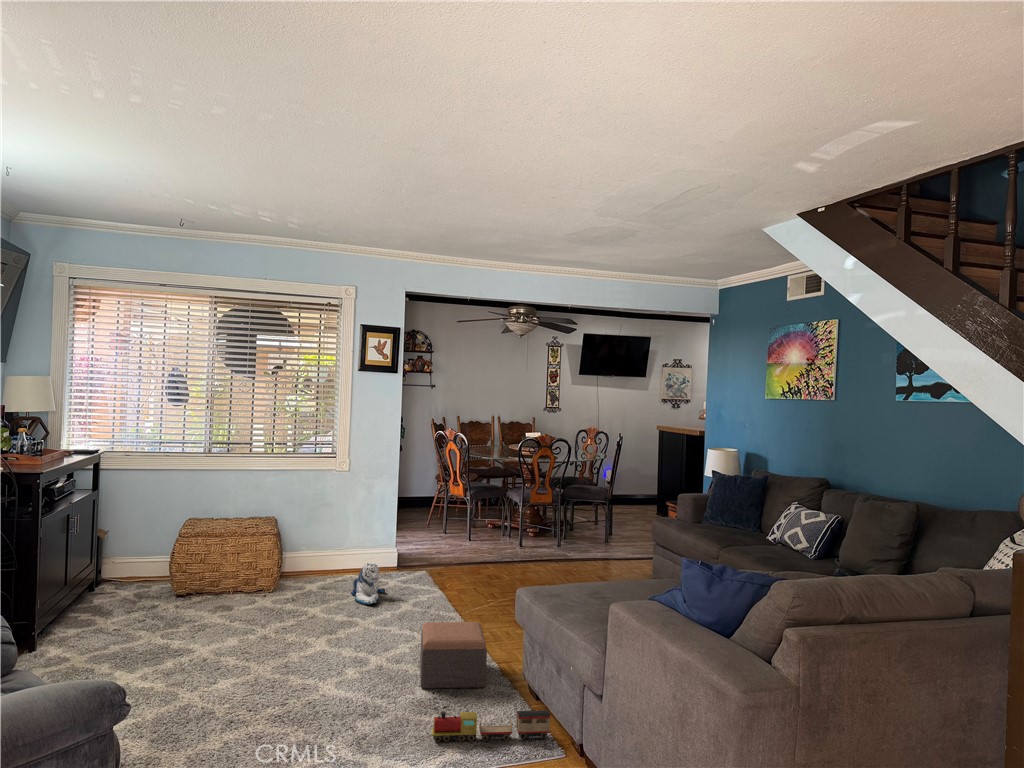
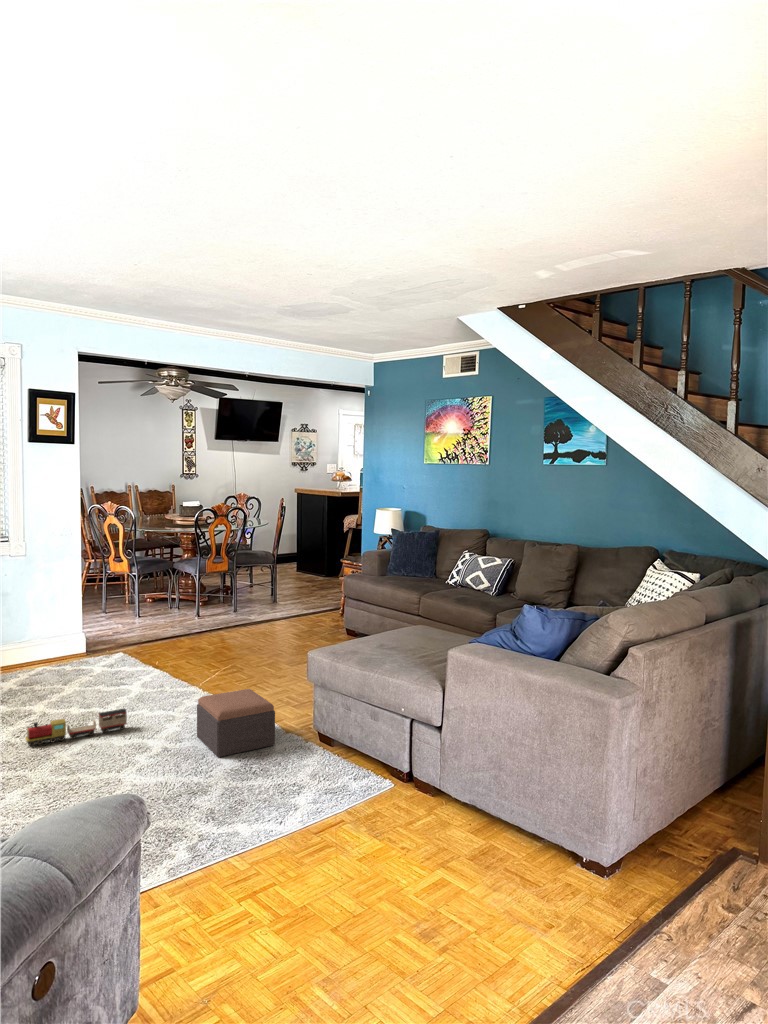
plush toy: present [351,563,385,605] -> none [62,651,101,694]
toy train: present [431,710,550,742] -> present [25,709,127,746]

